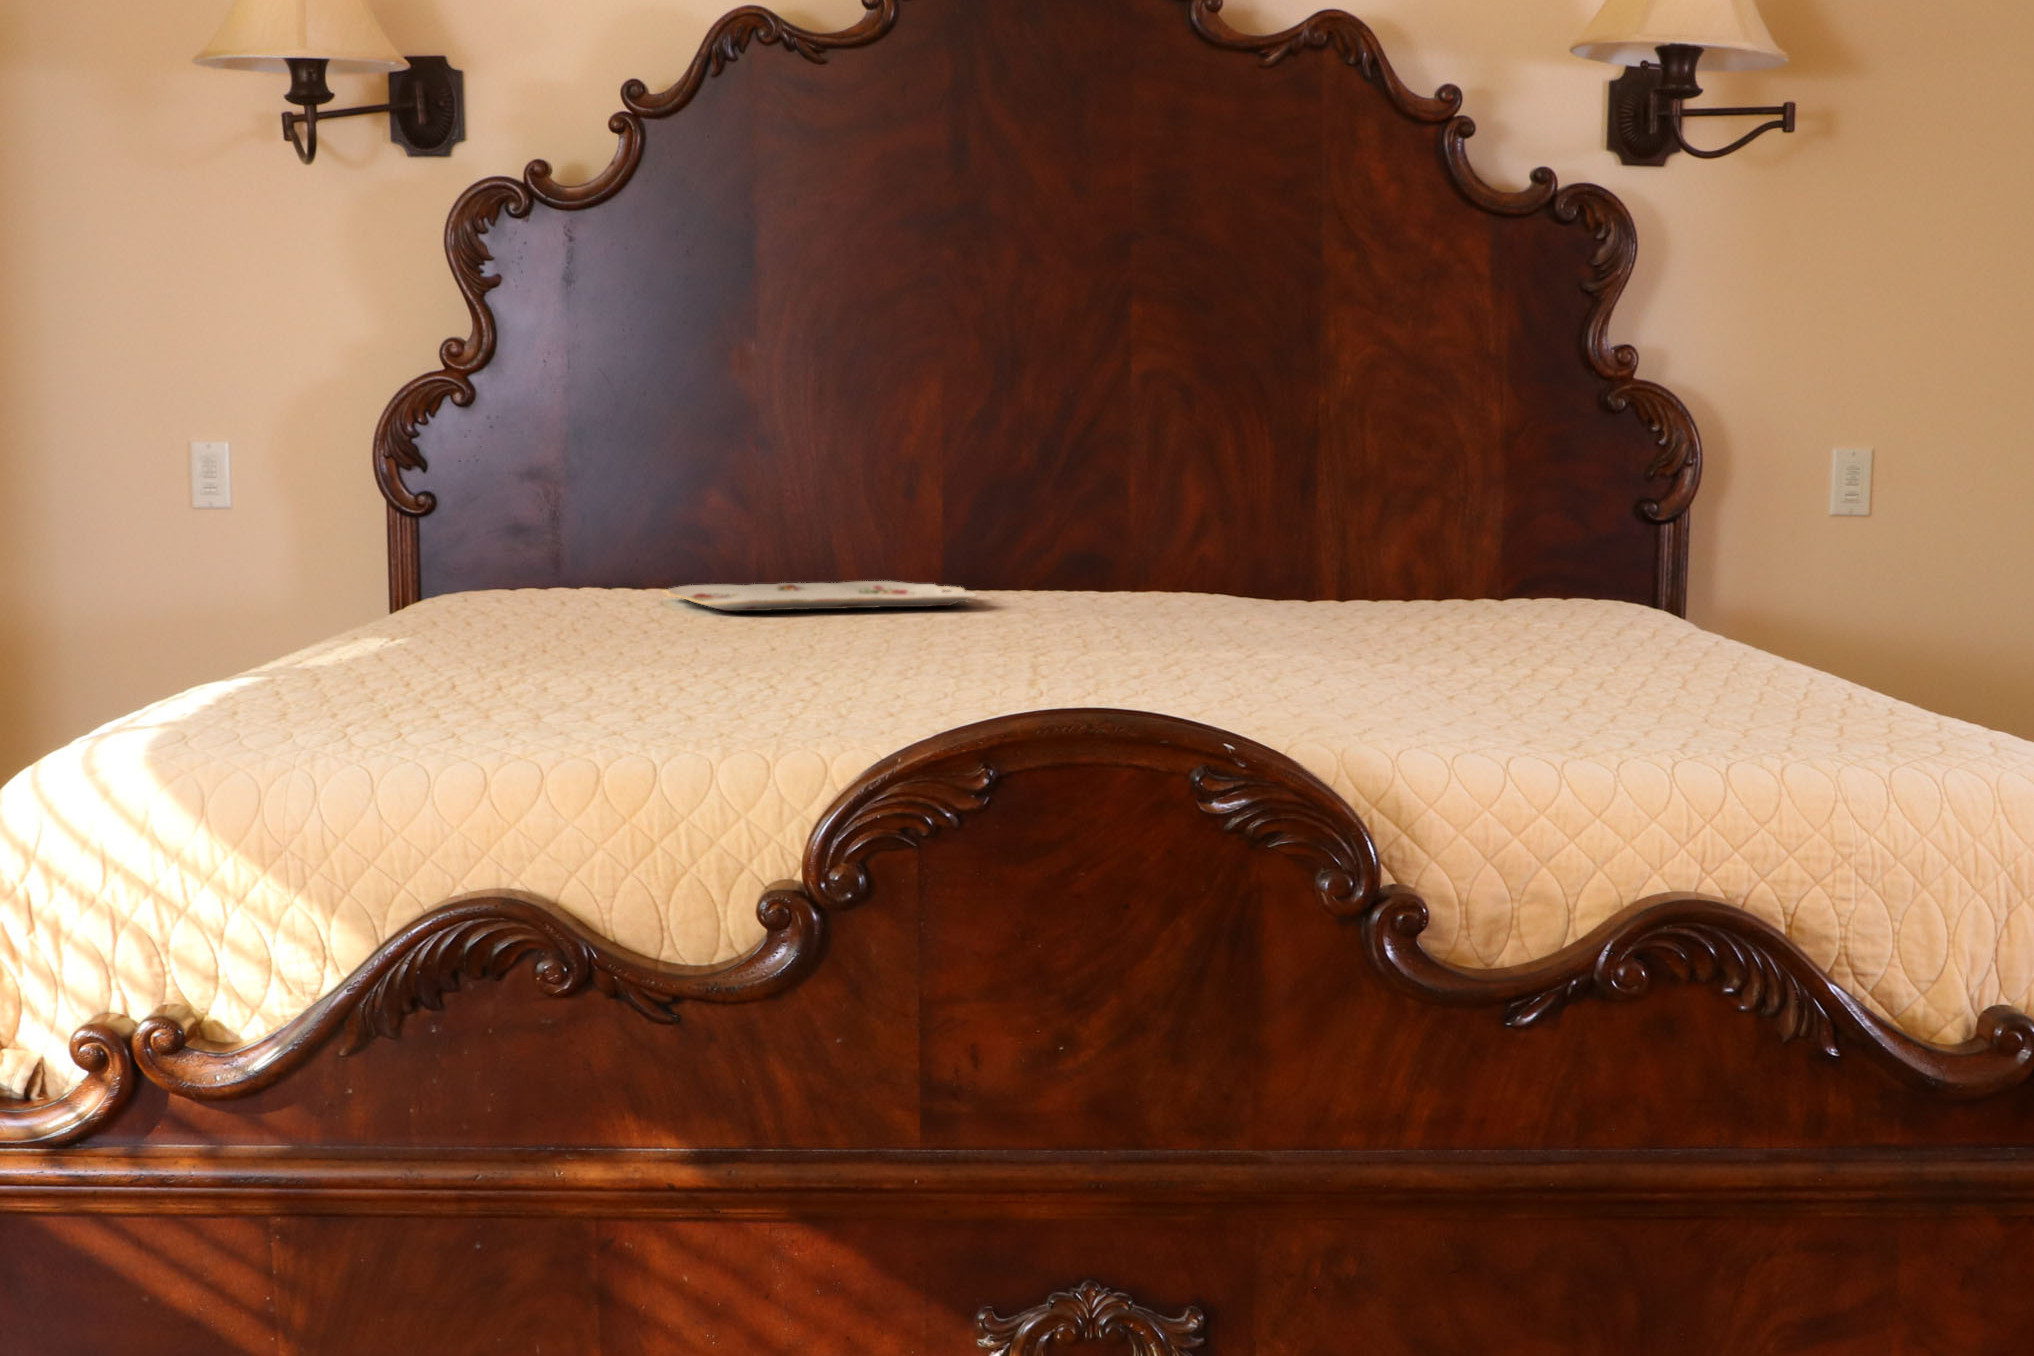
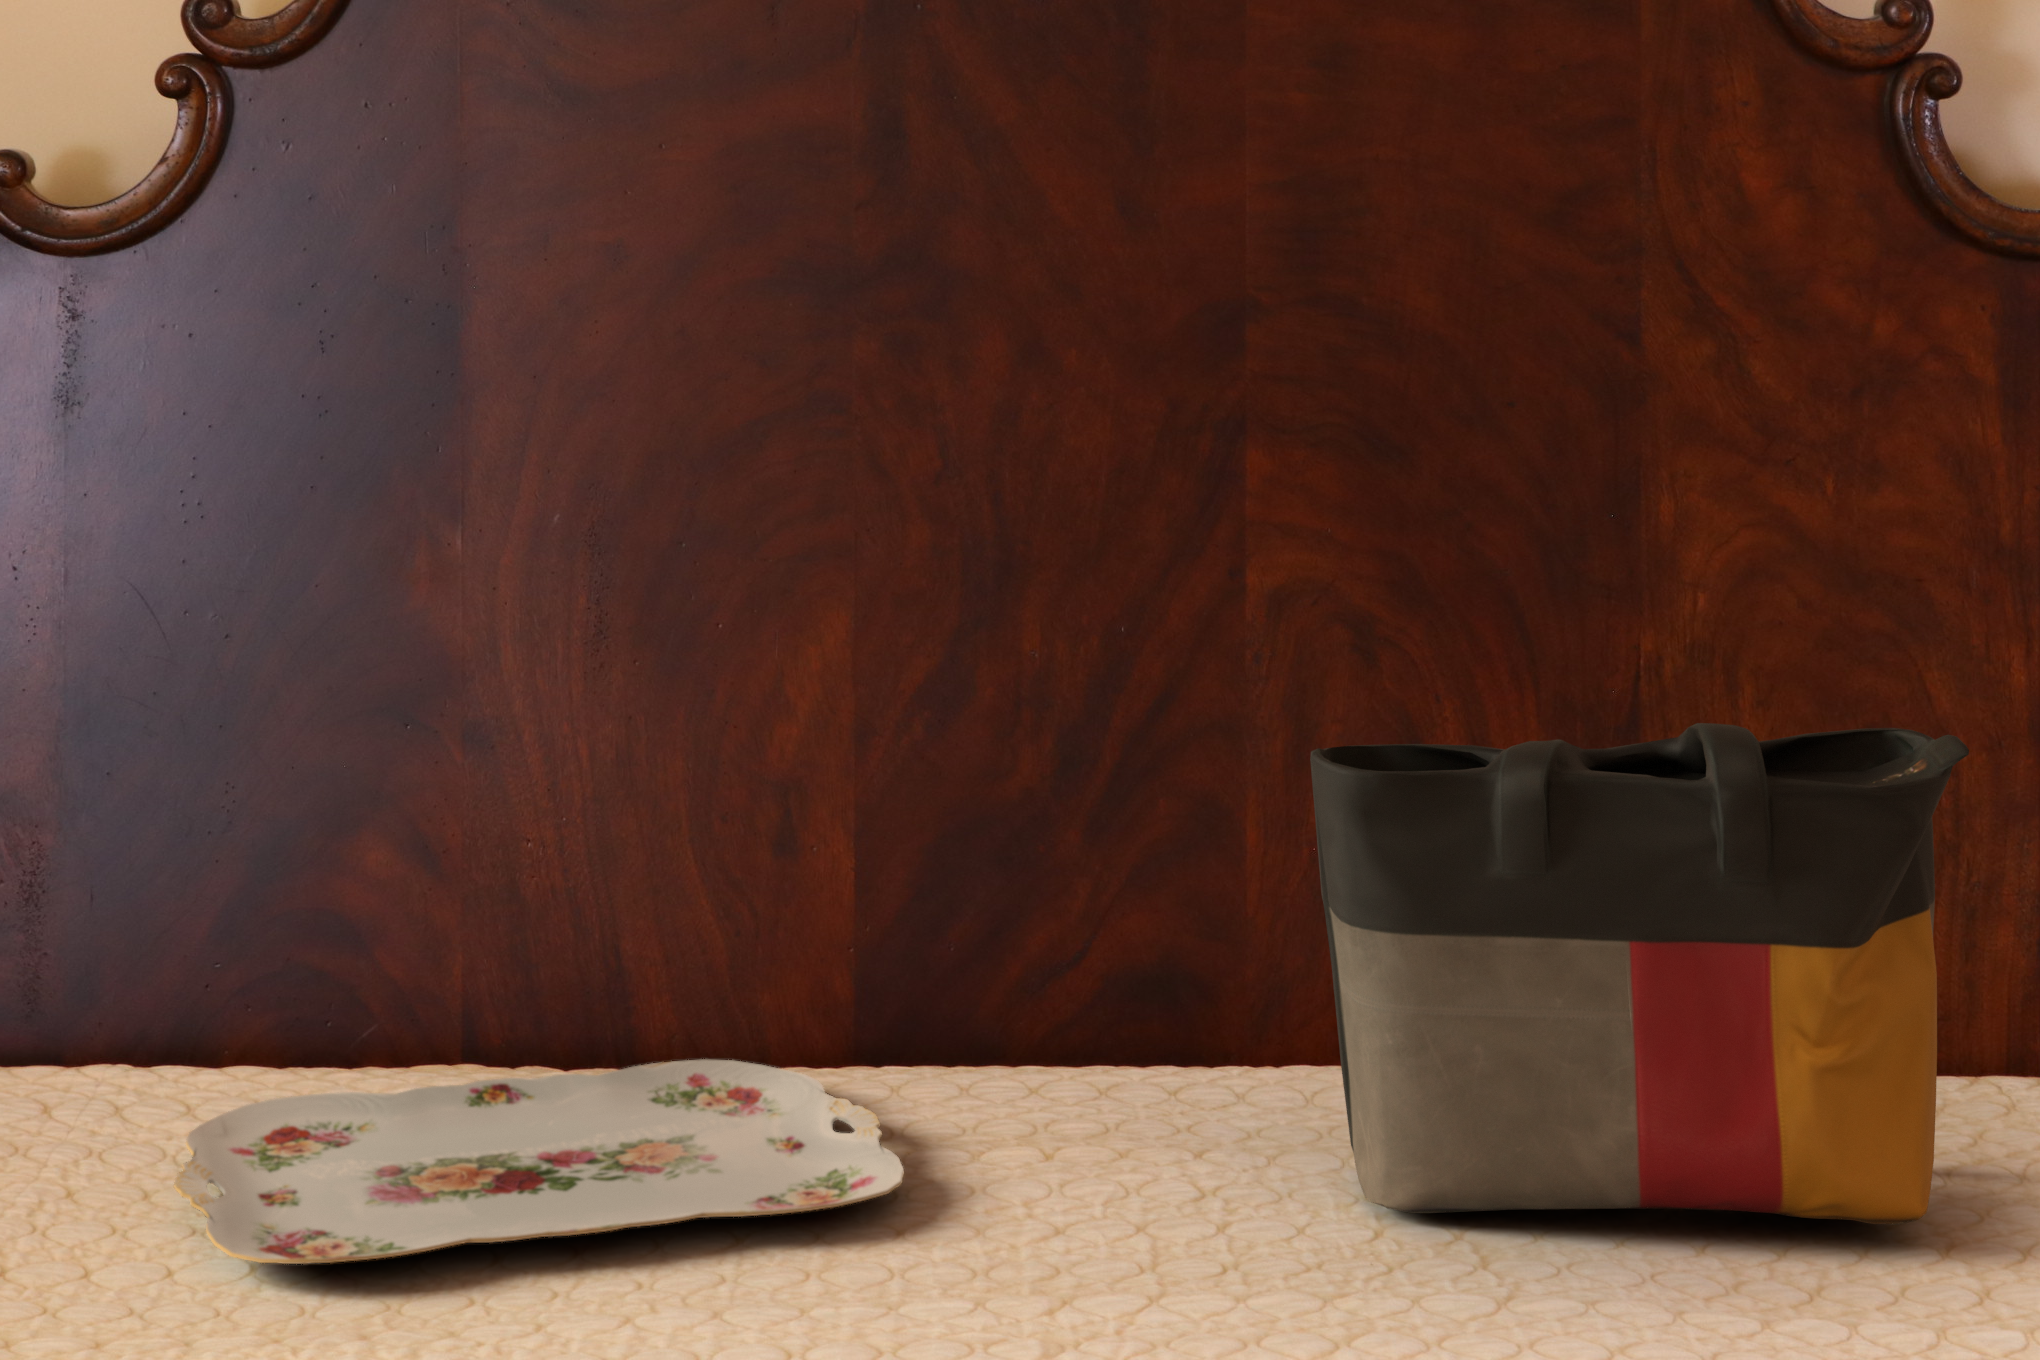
tote bag: none [1152,398,1427,607] -> present [1310,723,1969,1225]

